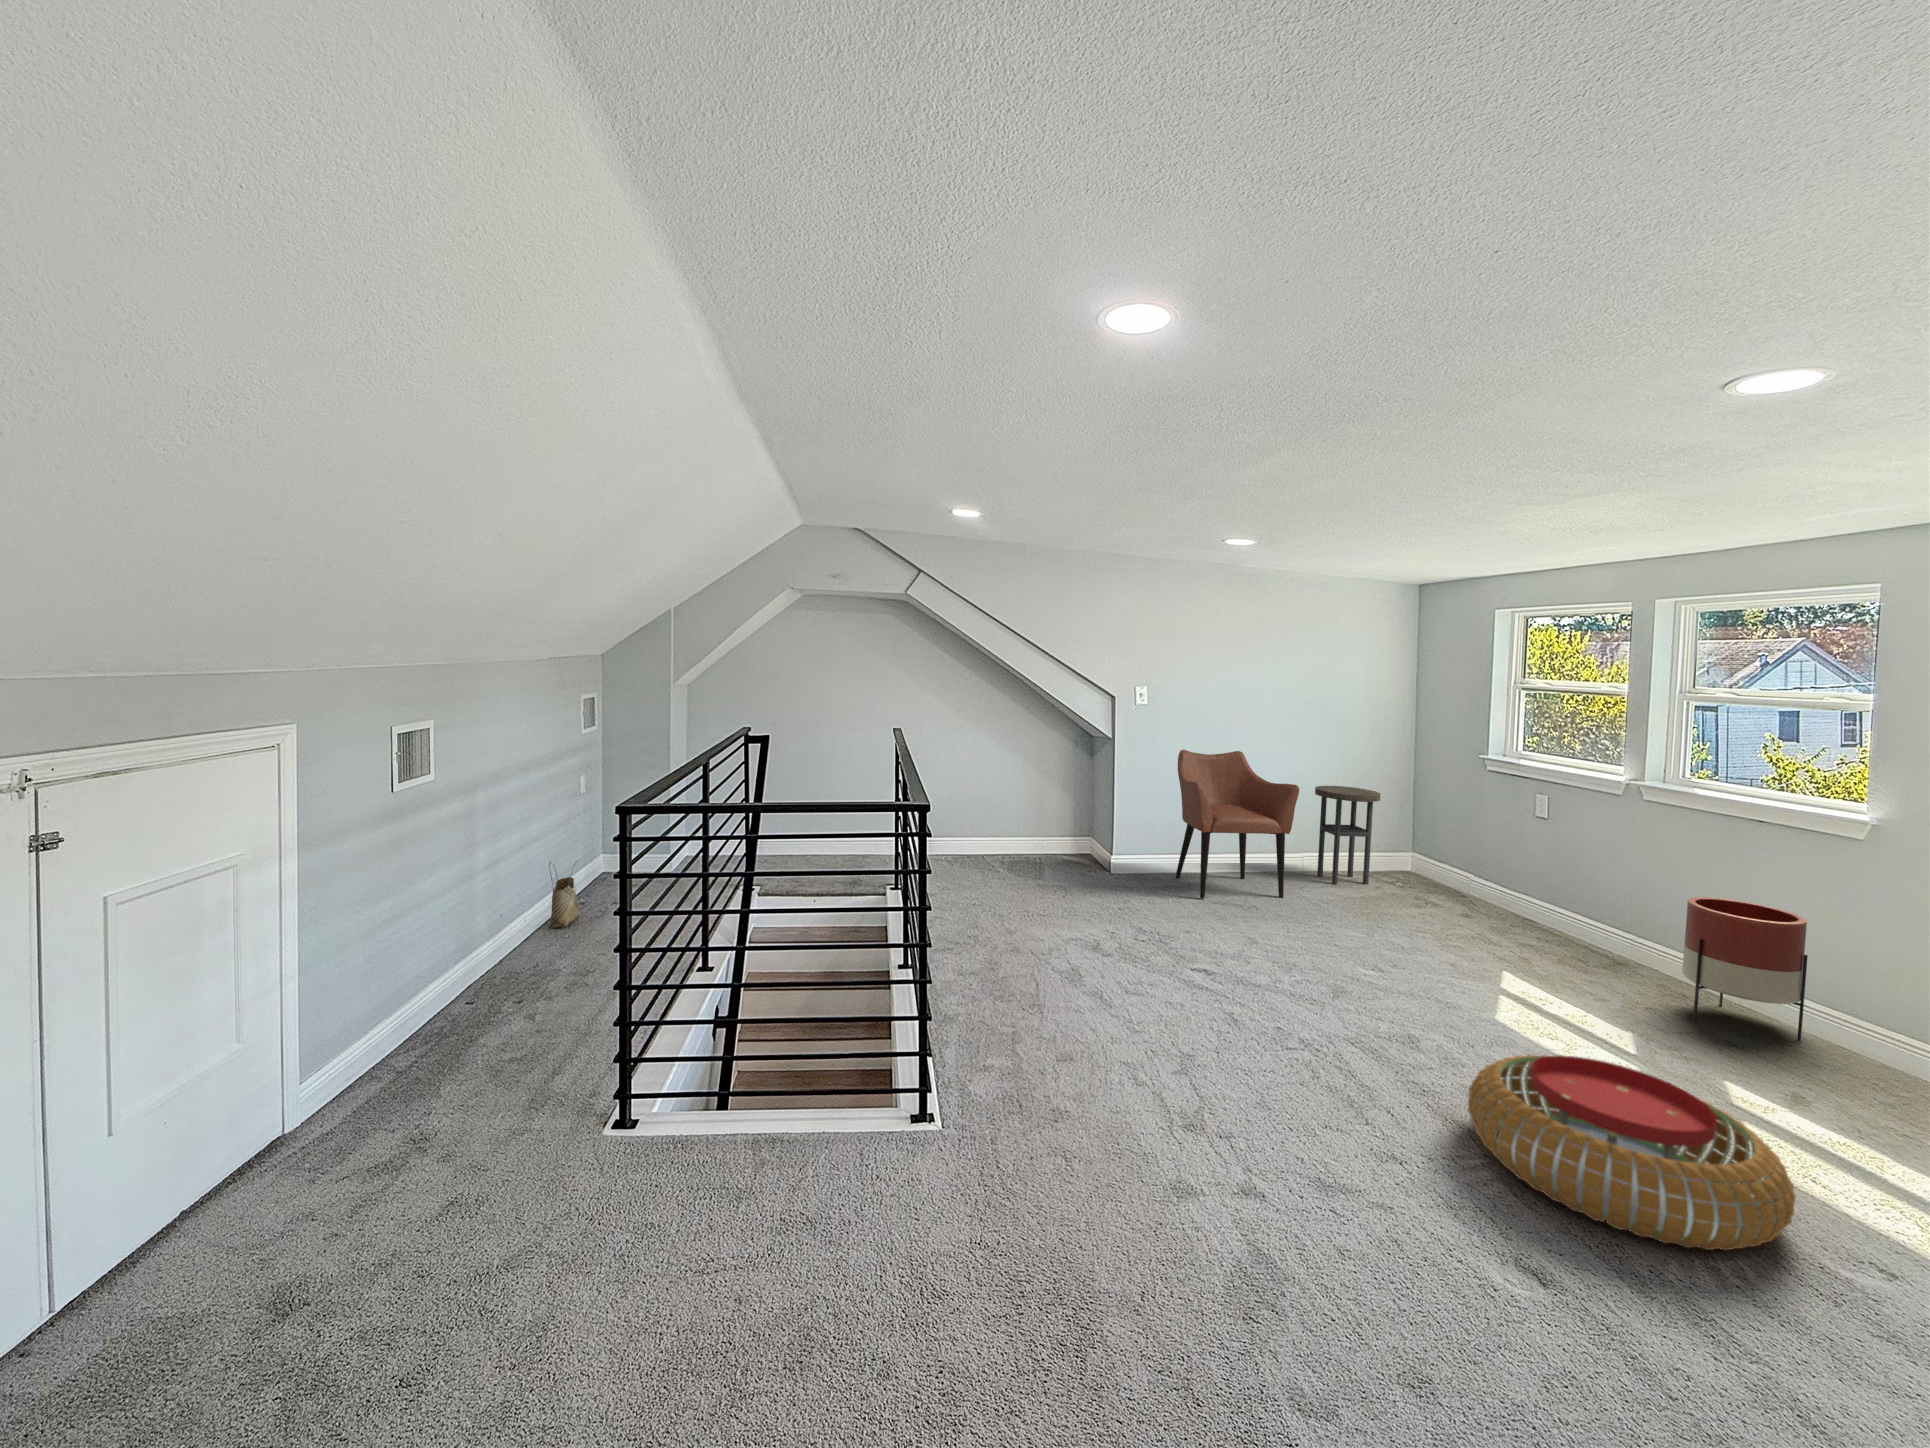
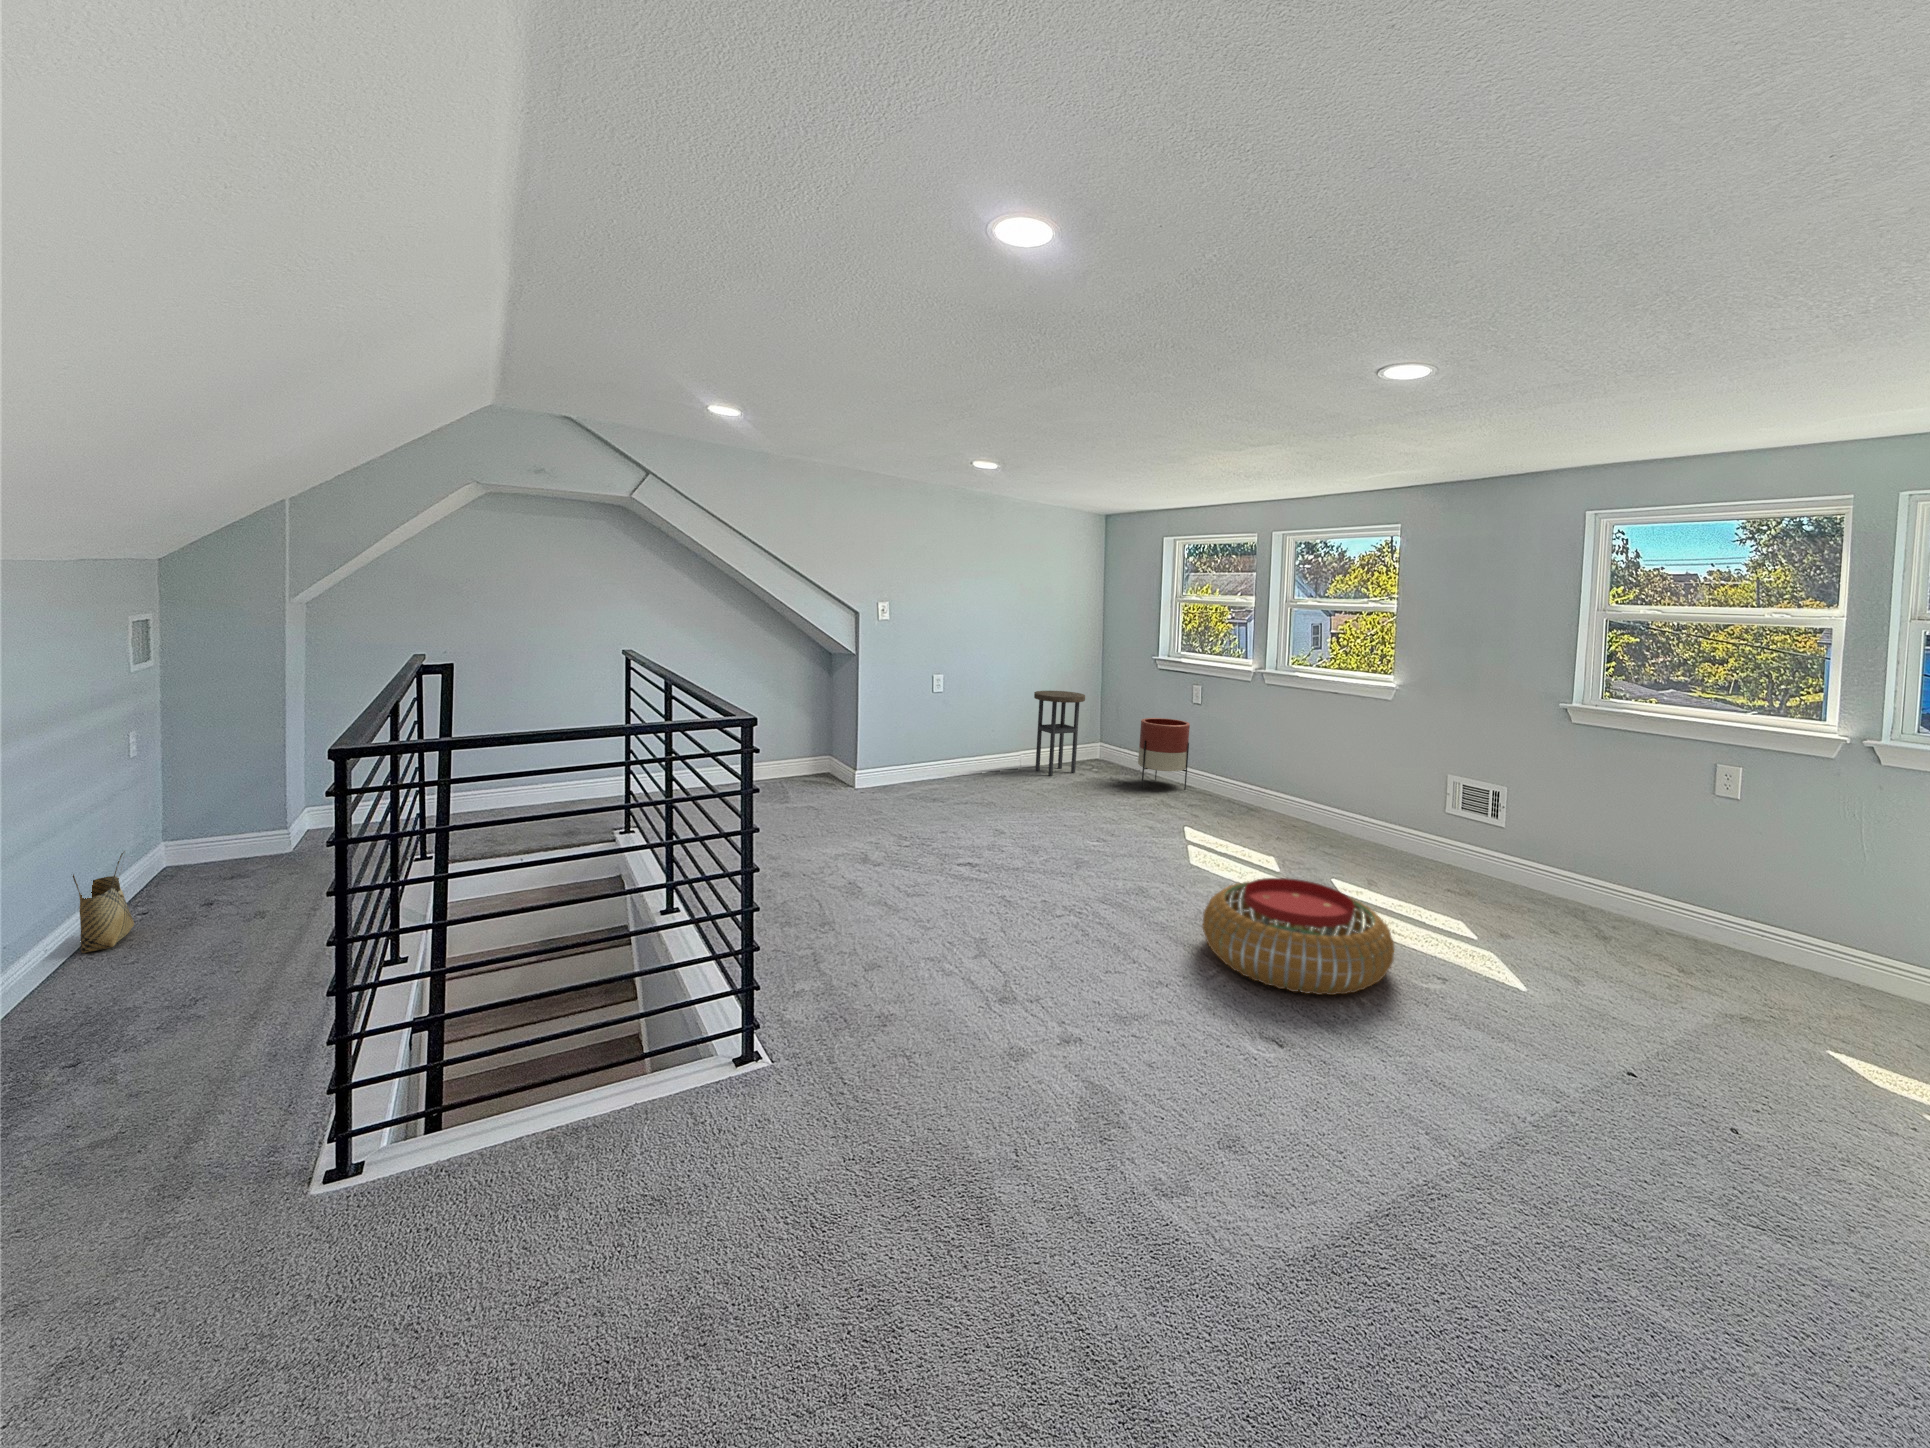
armchair: present [1175,750,1299,899] -> none [920,662,1028,801]
planter: present [1682,897,1808,1040] -> present [1138,718,1190,790]

